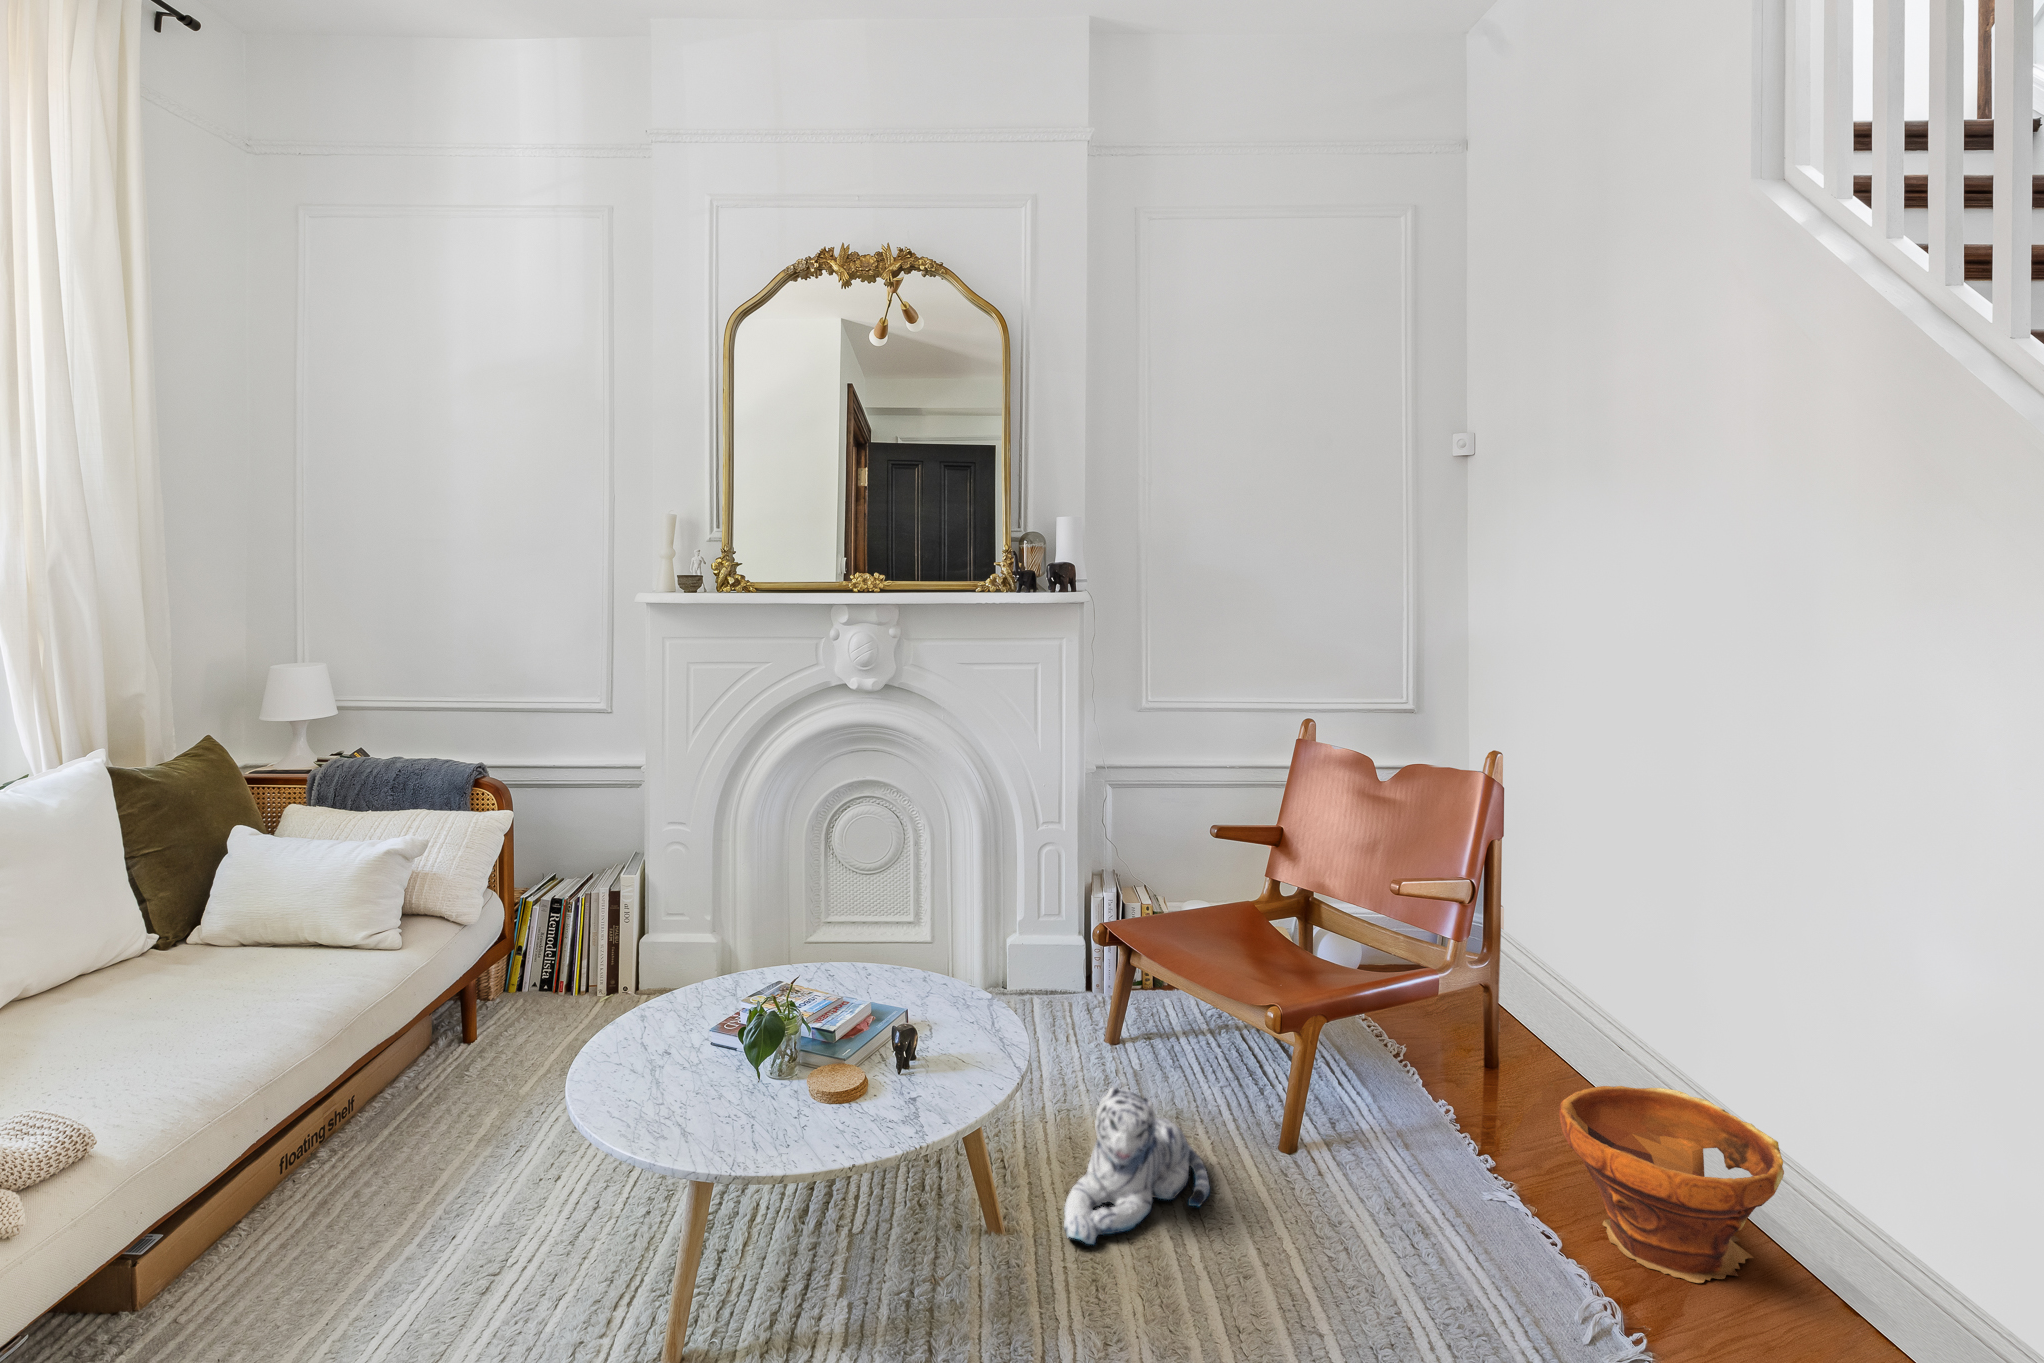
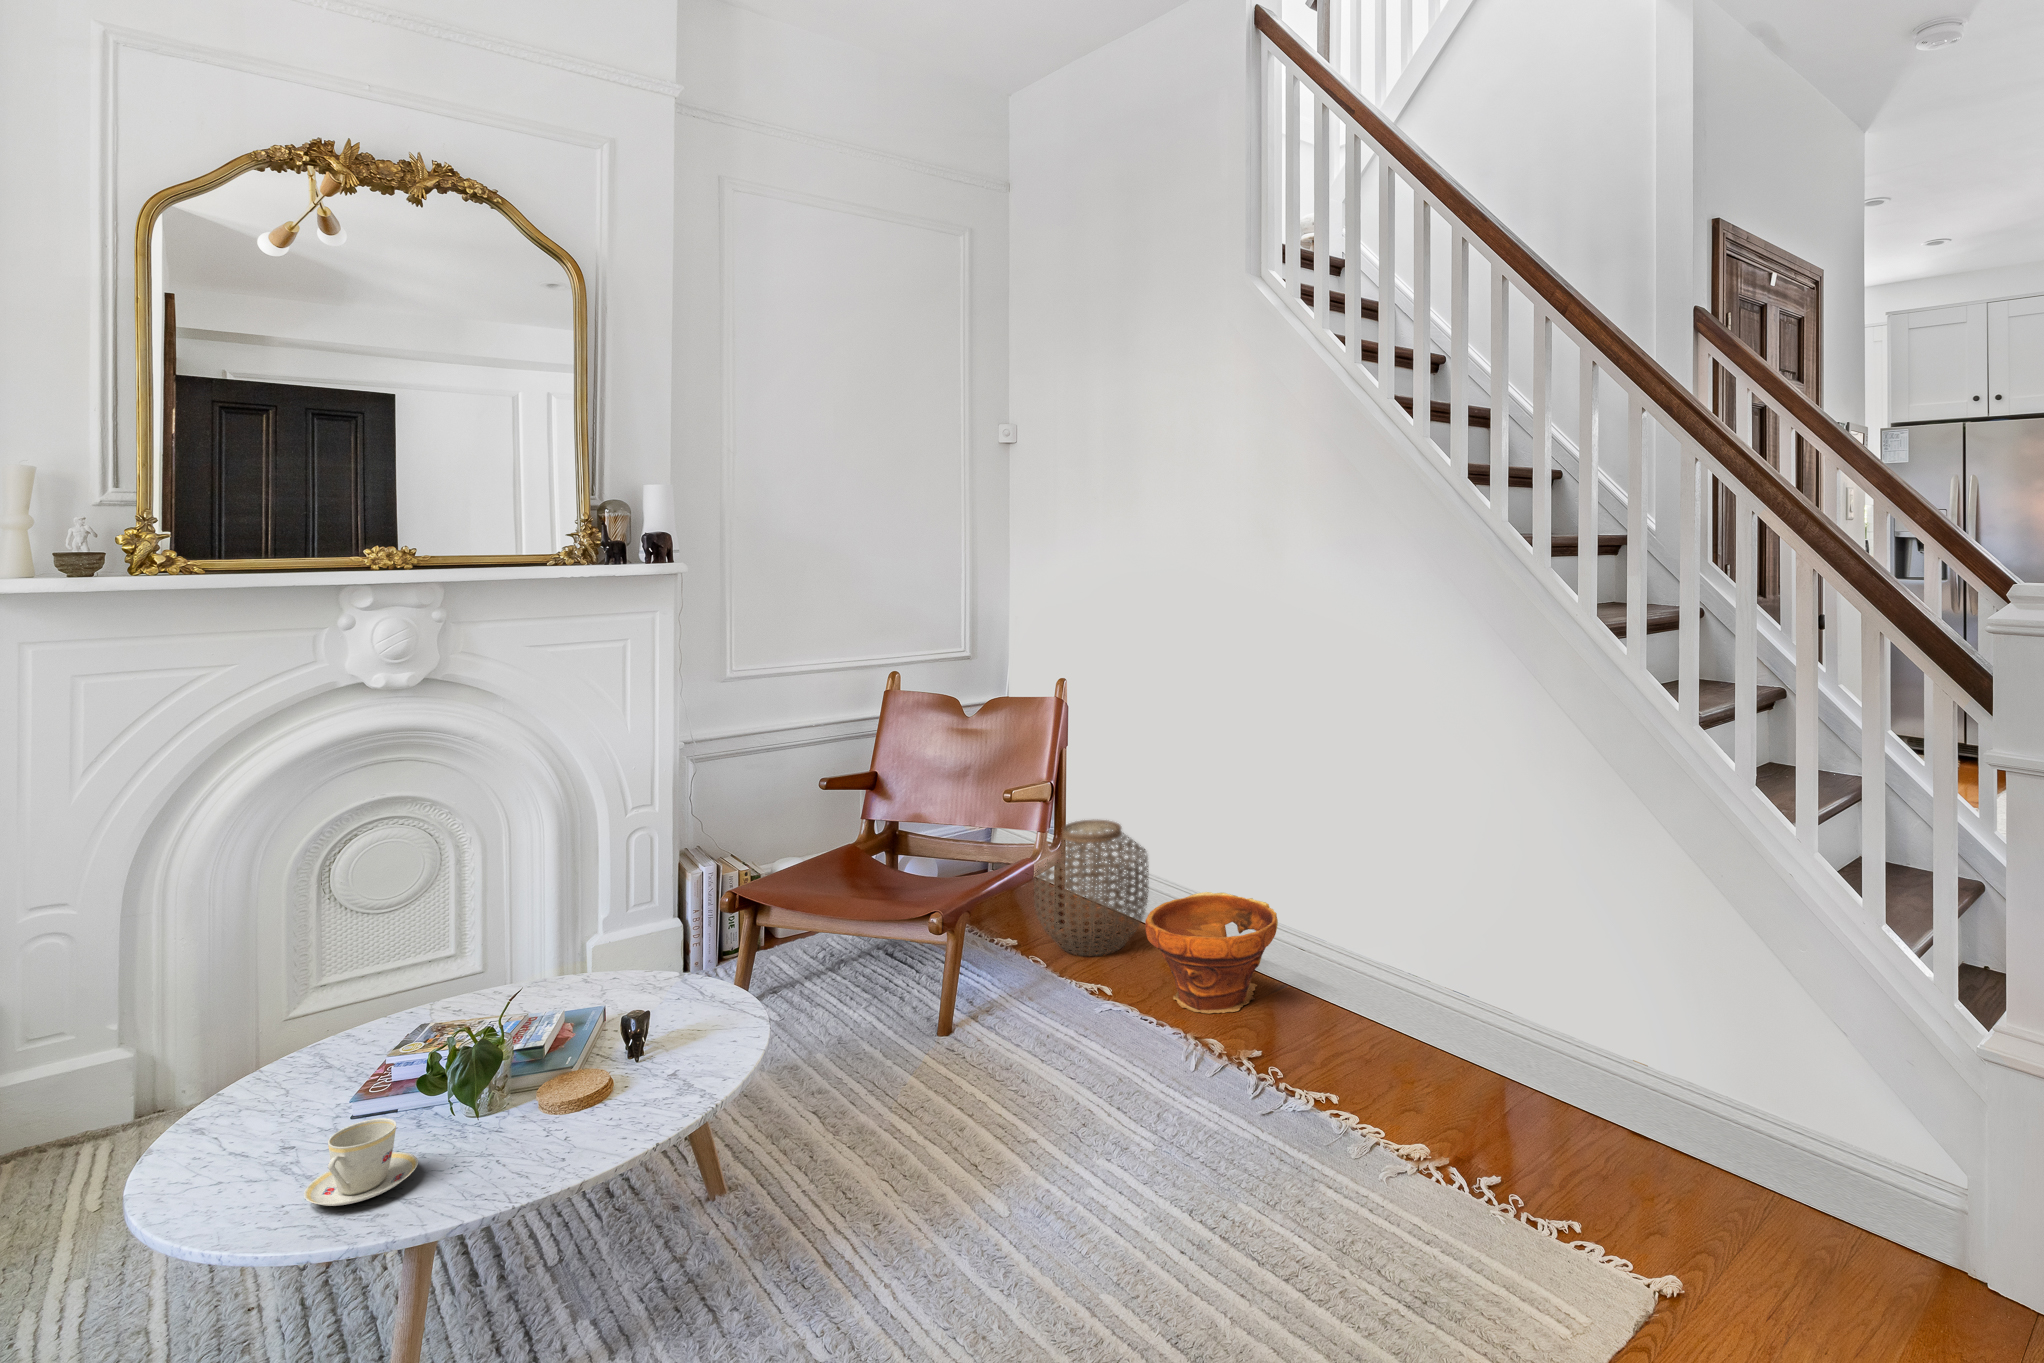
woven basket: none [1445,940,1609,1125] -> present [1034,820,1149,956]
teacup: none [650,1057,723,1122] -> present [304,1118,418,1206]
plush toy: present [1064,1087,1210,1244] -> none [778,1015,902,1169]

